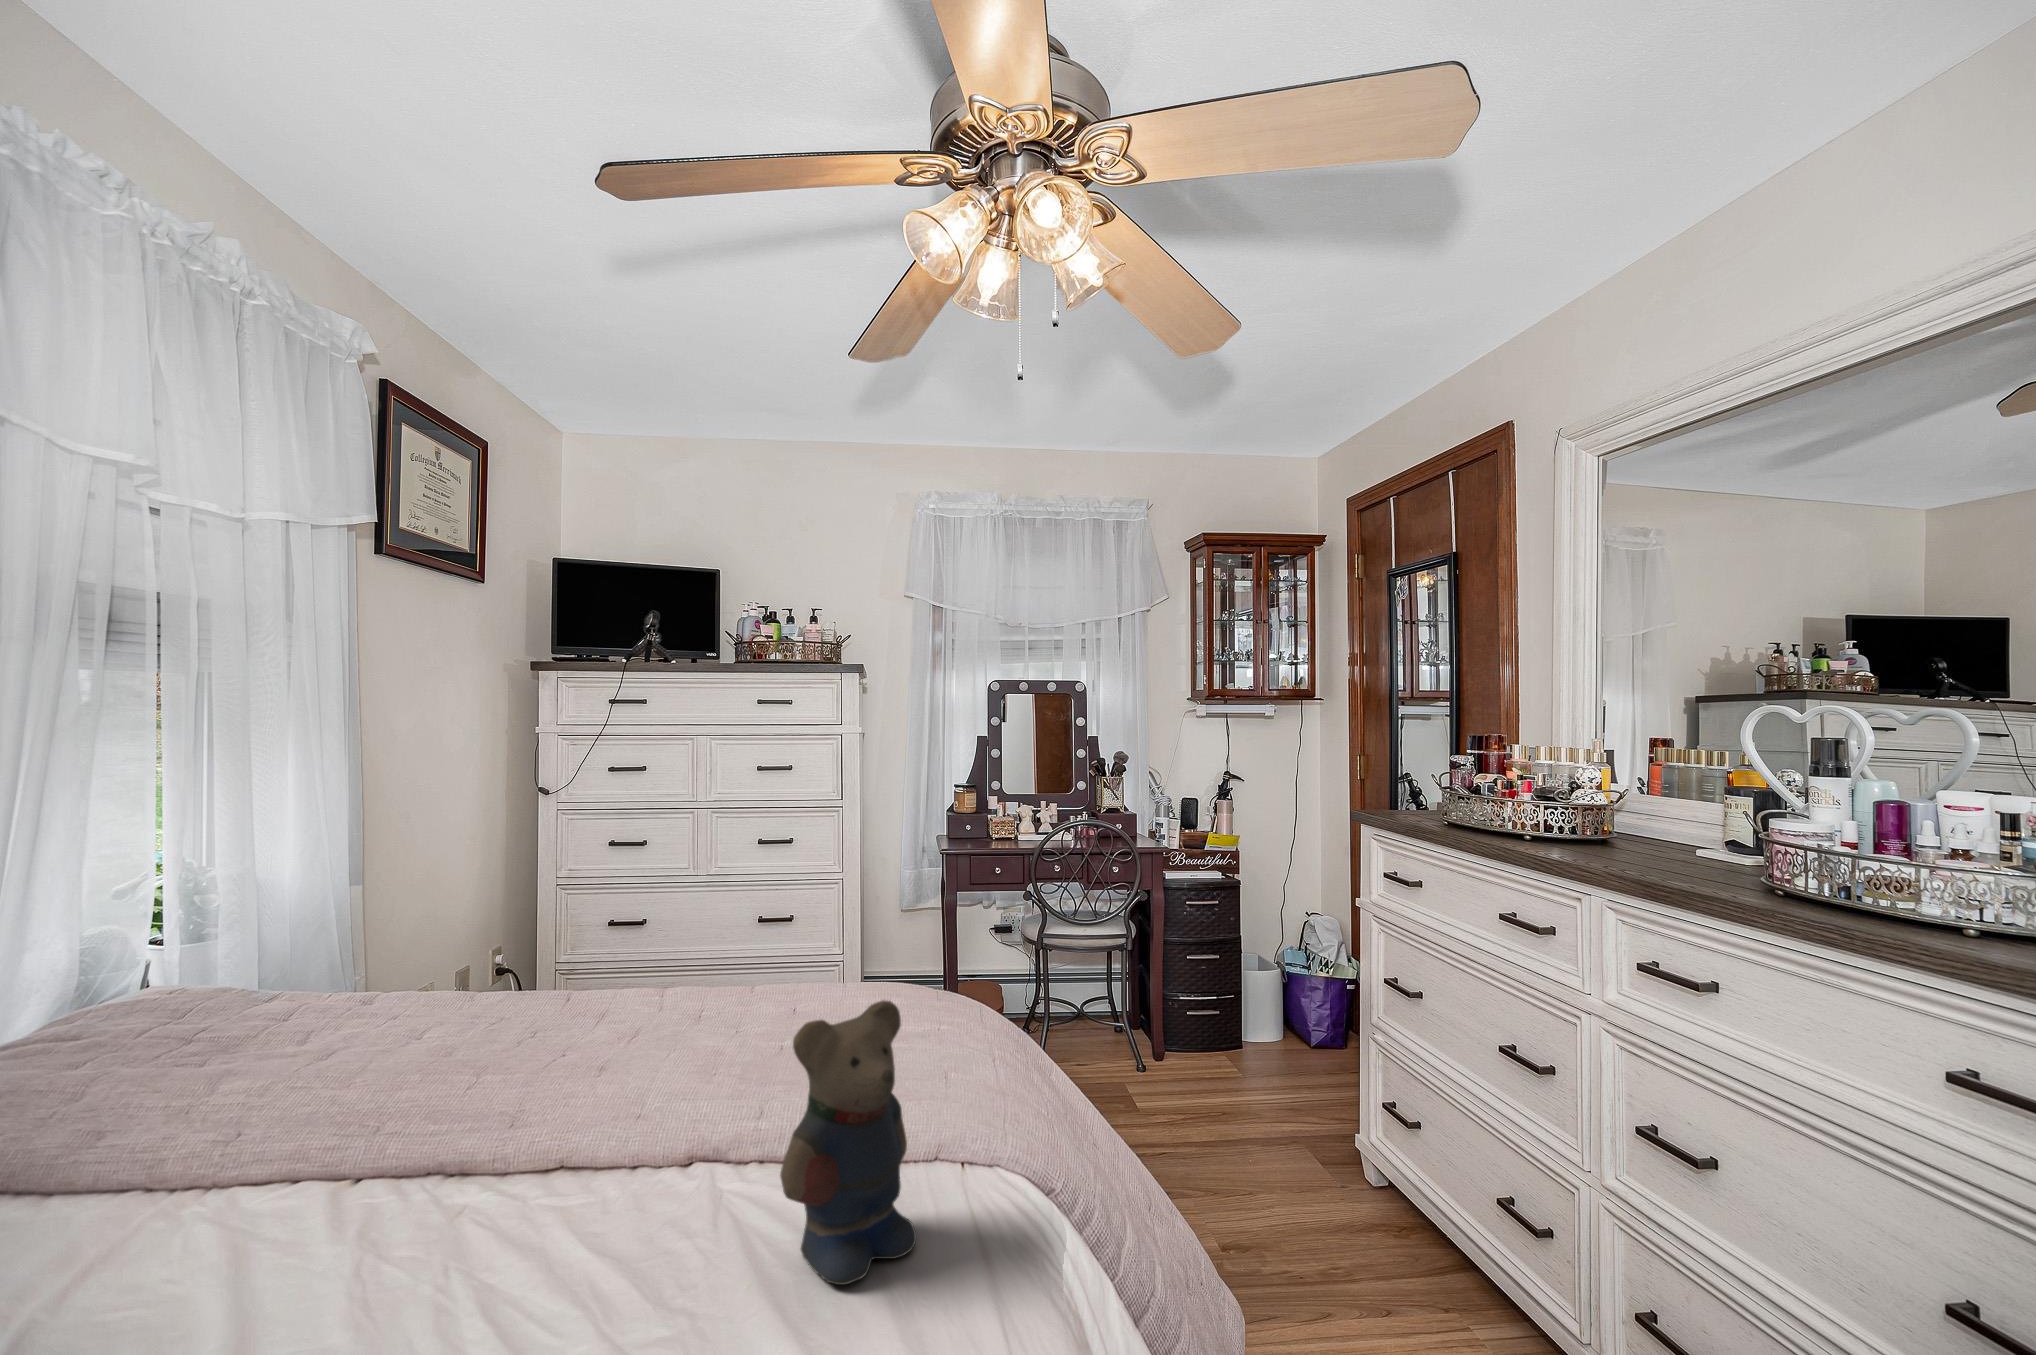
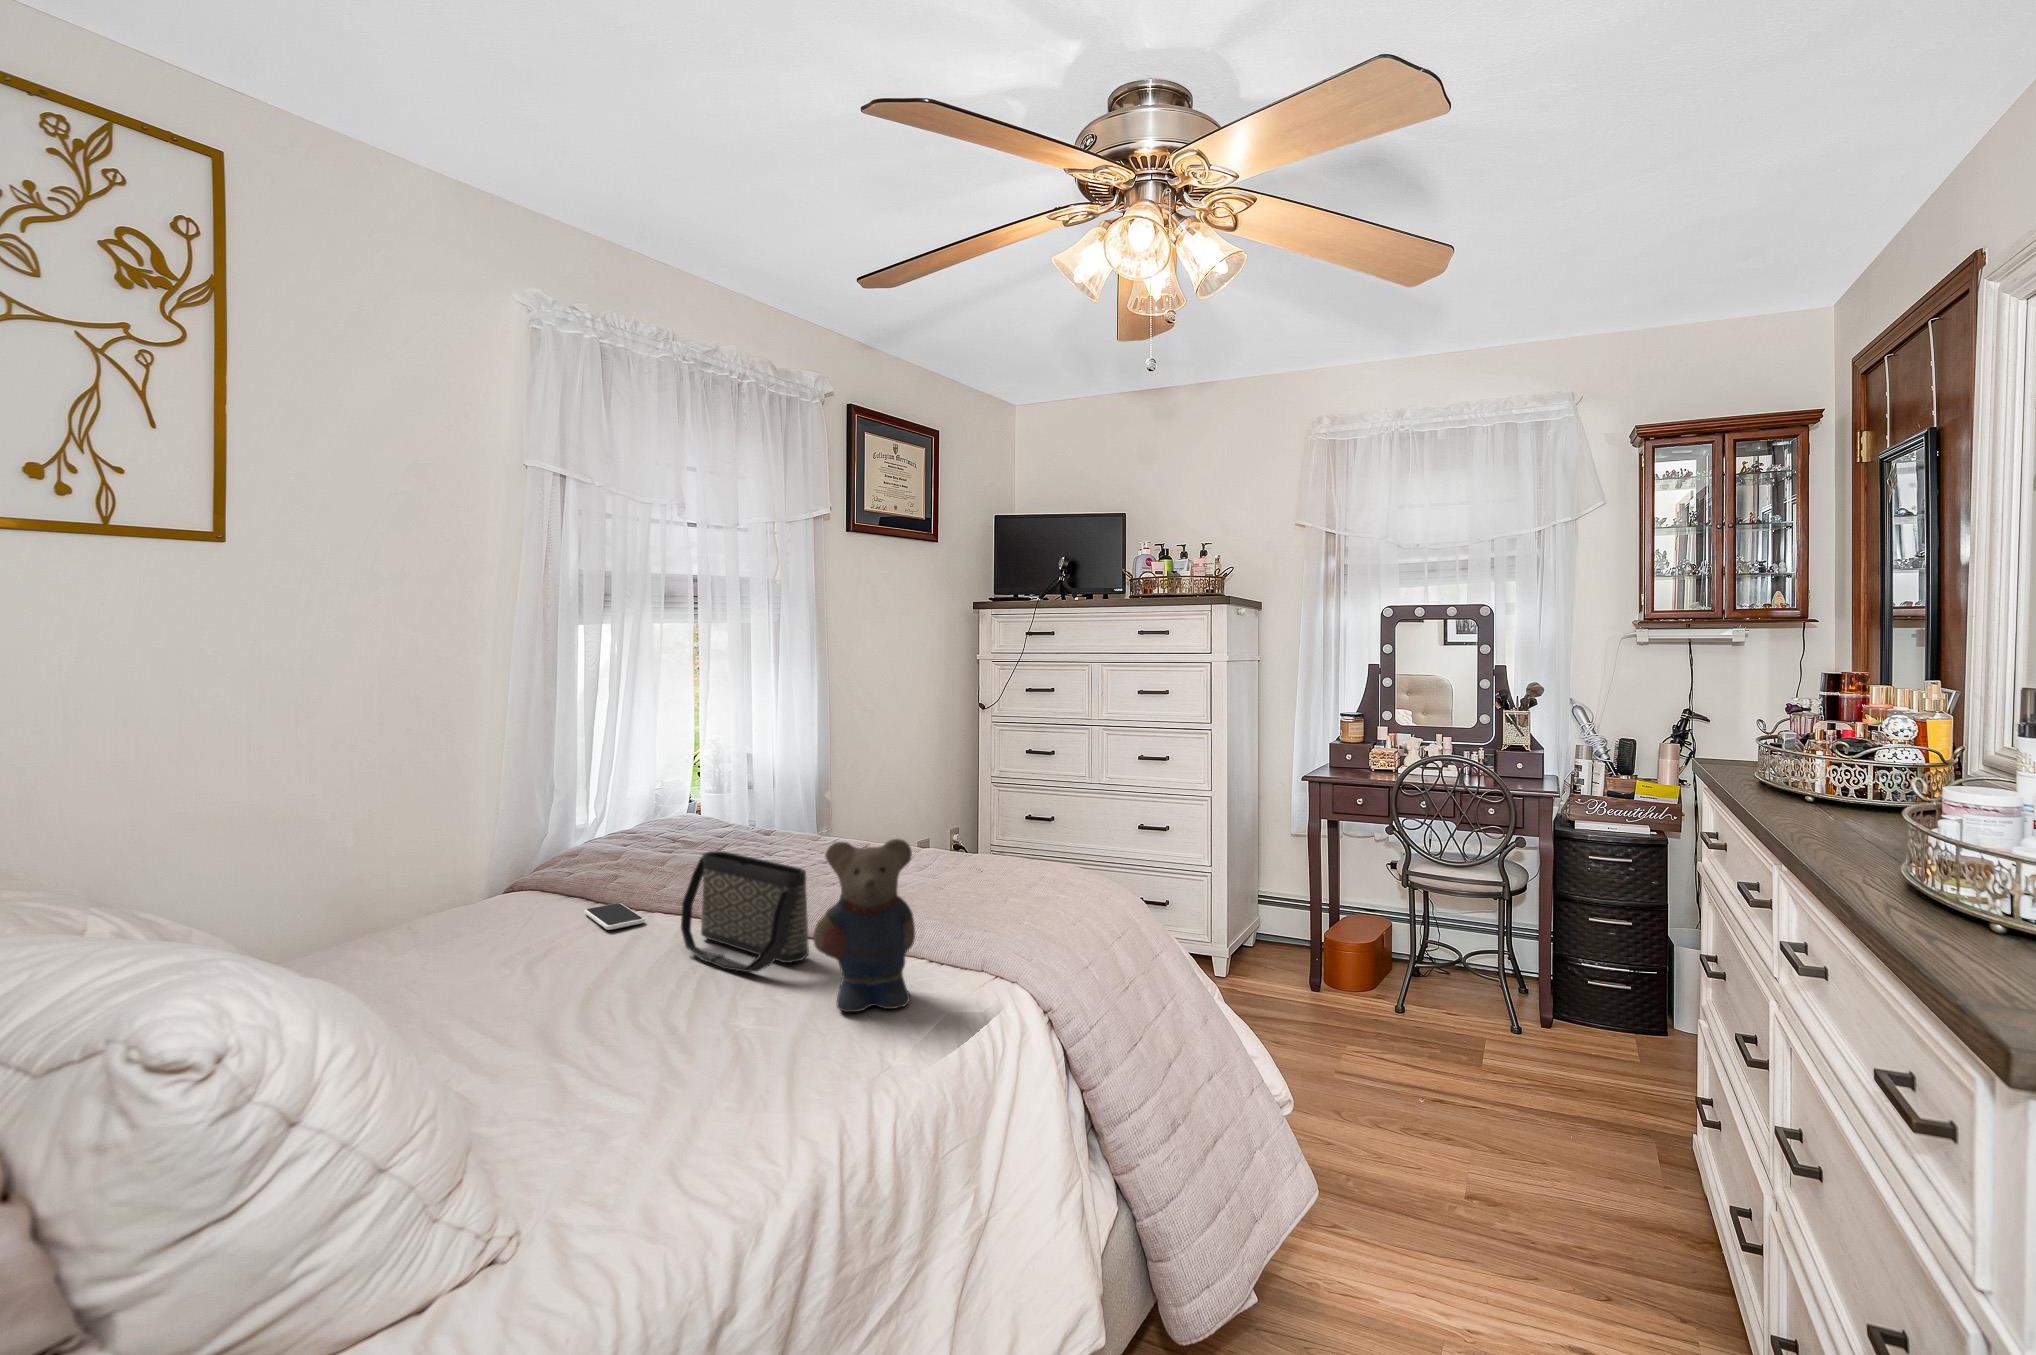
handbag: none [409,1069,684,1276] -> present [681,851,809,972]
smartphone: none [100,1208,275,1271] -> present [585,903,645,930]

